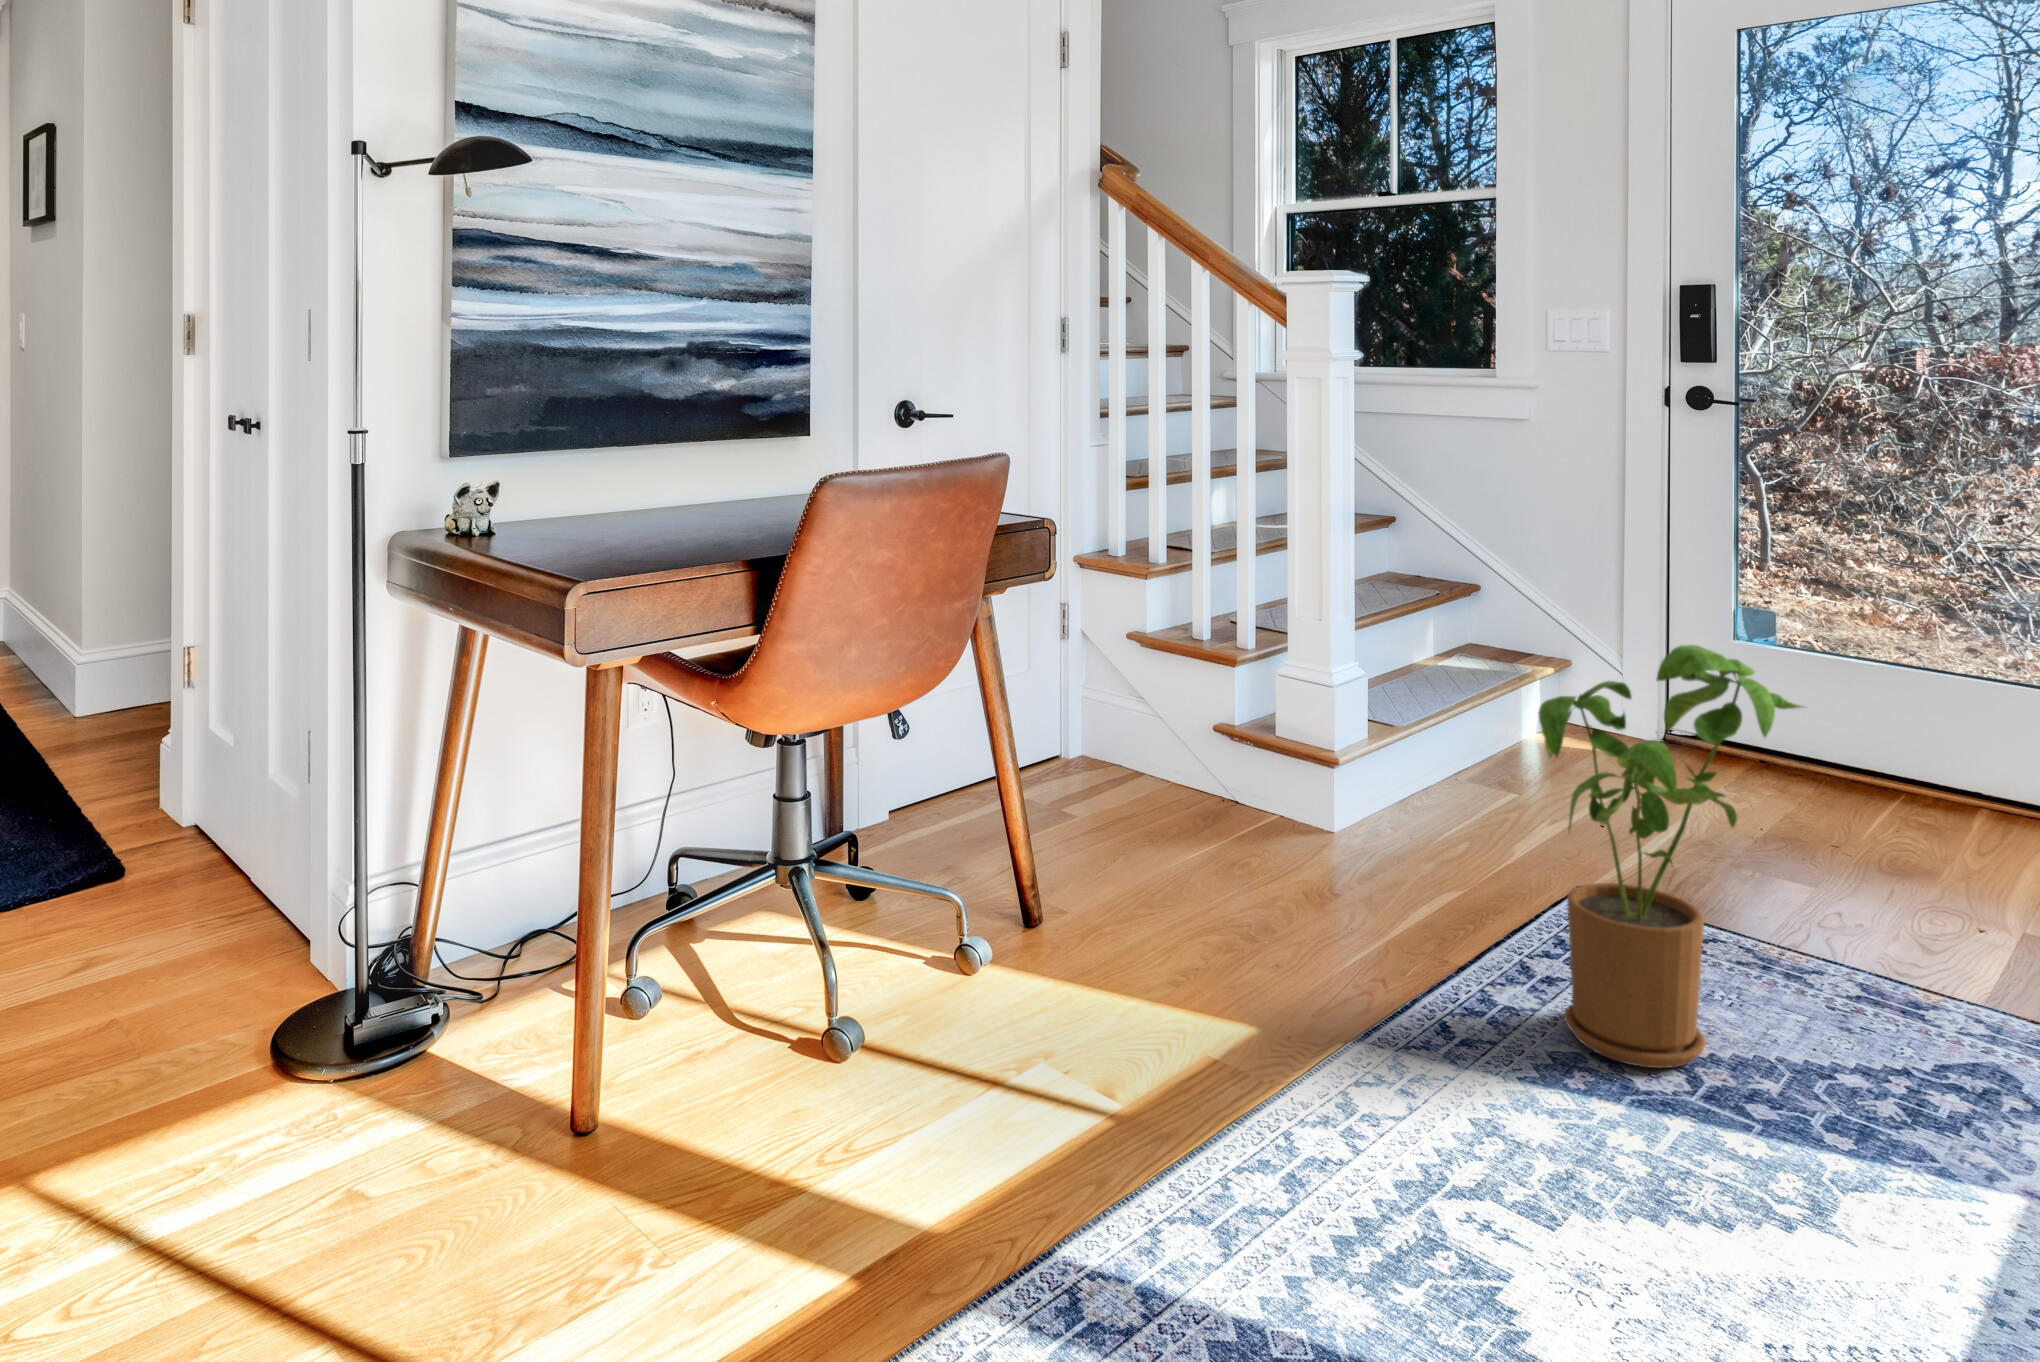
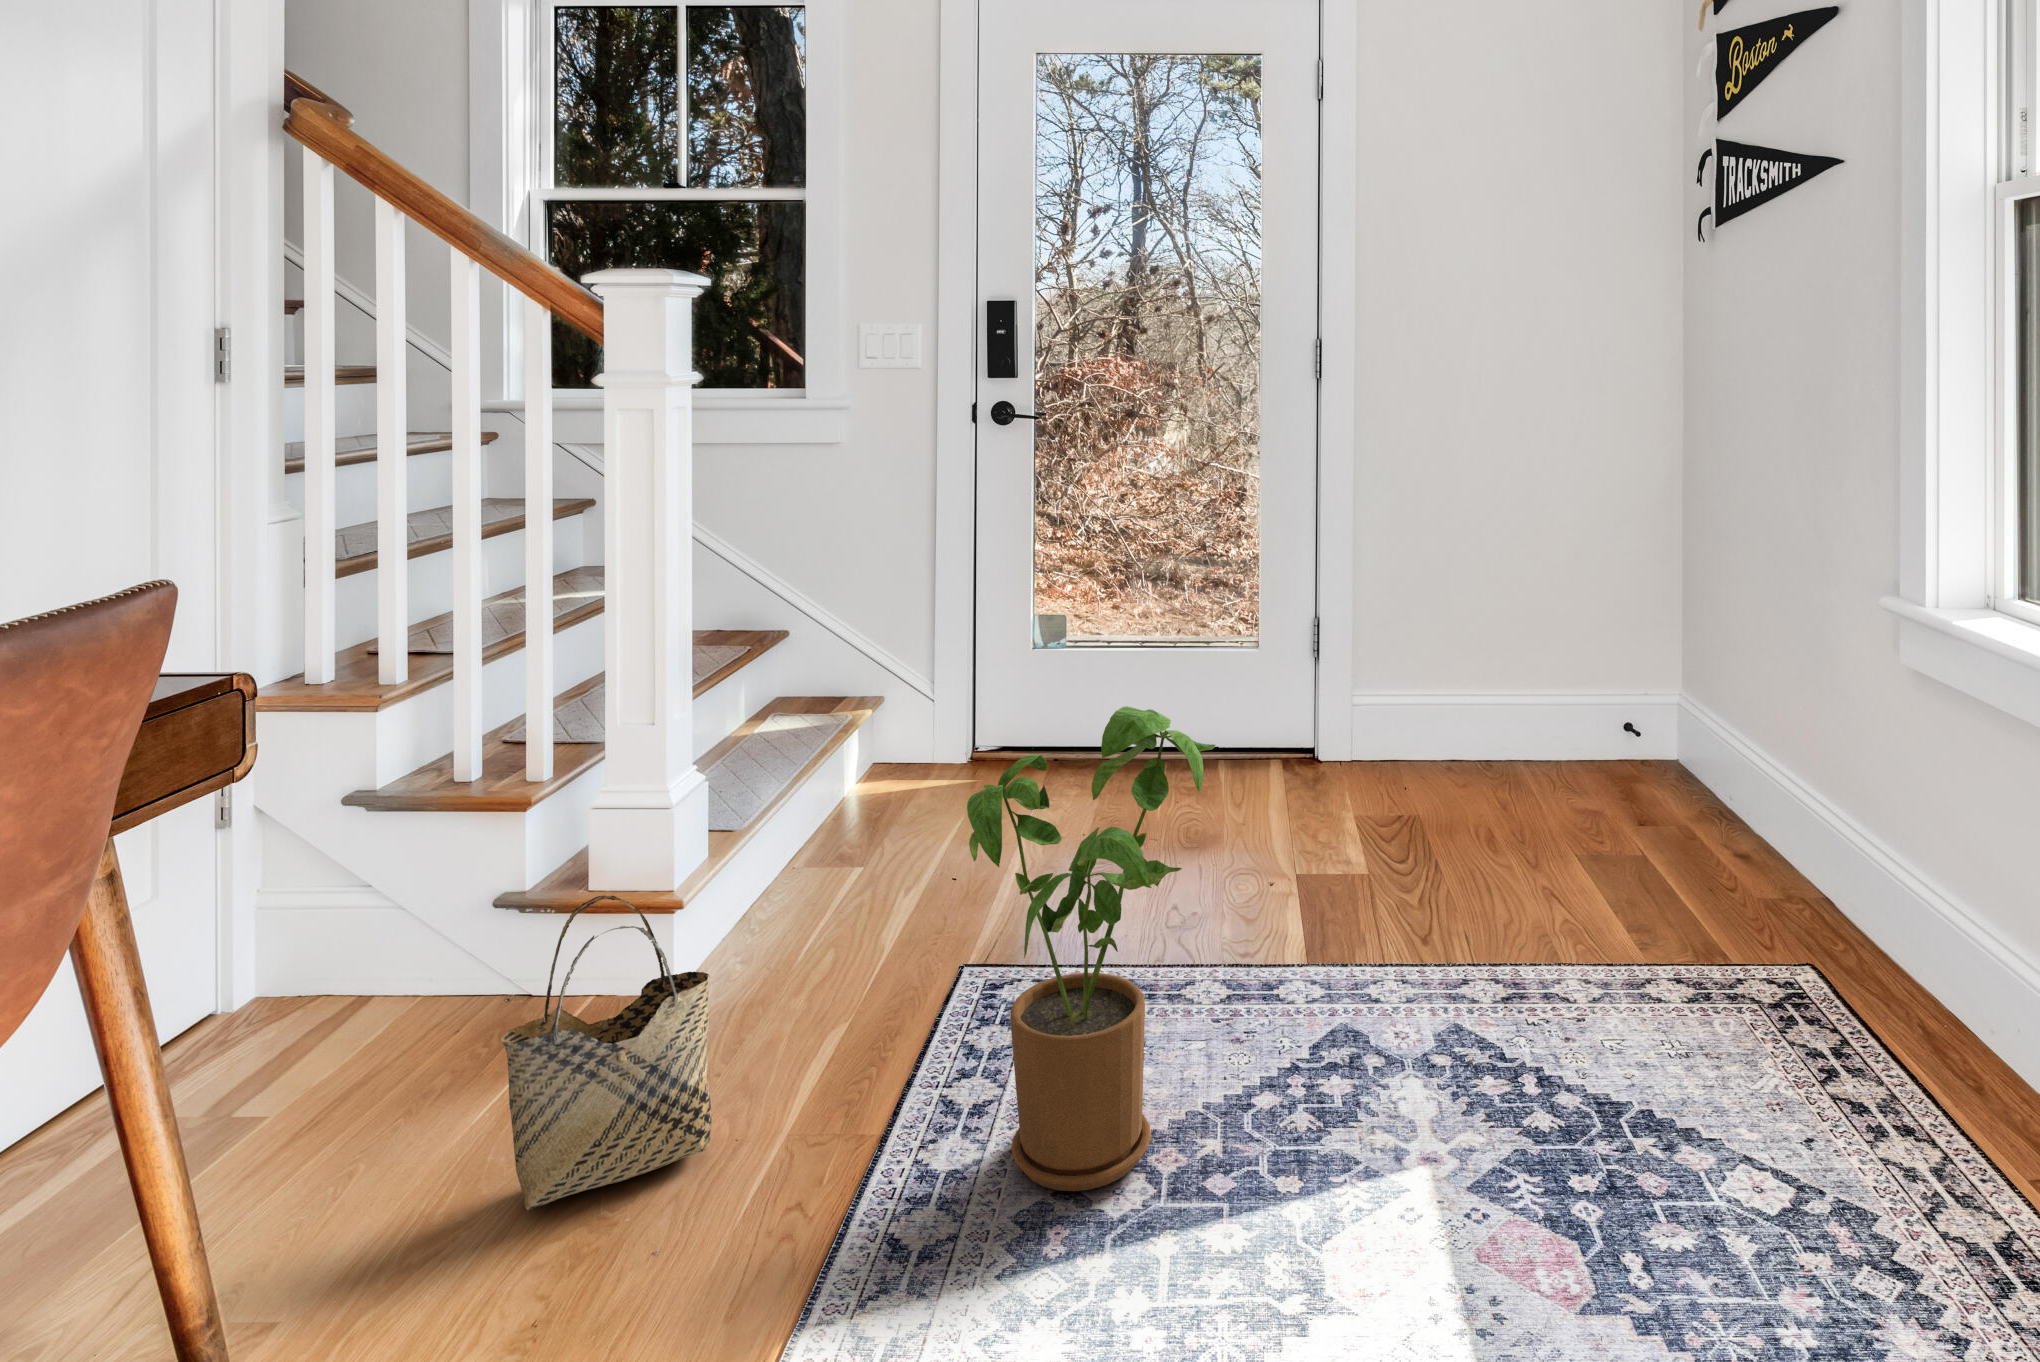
woven basket: none [1189,717,1336,927] -> present [501,896,712,1210]

